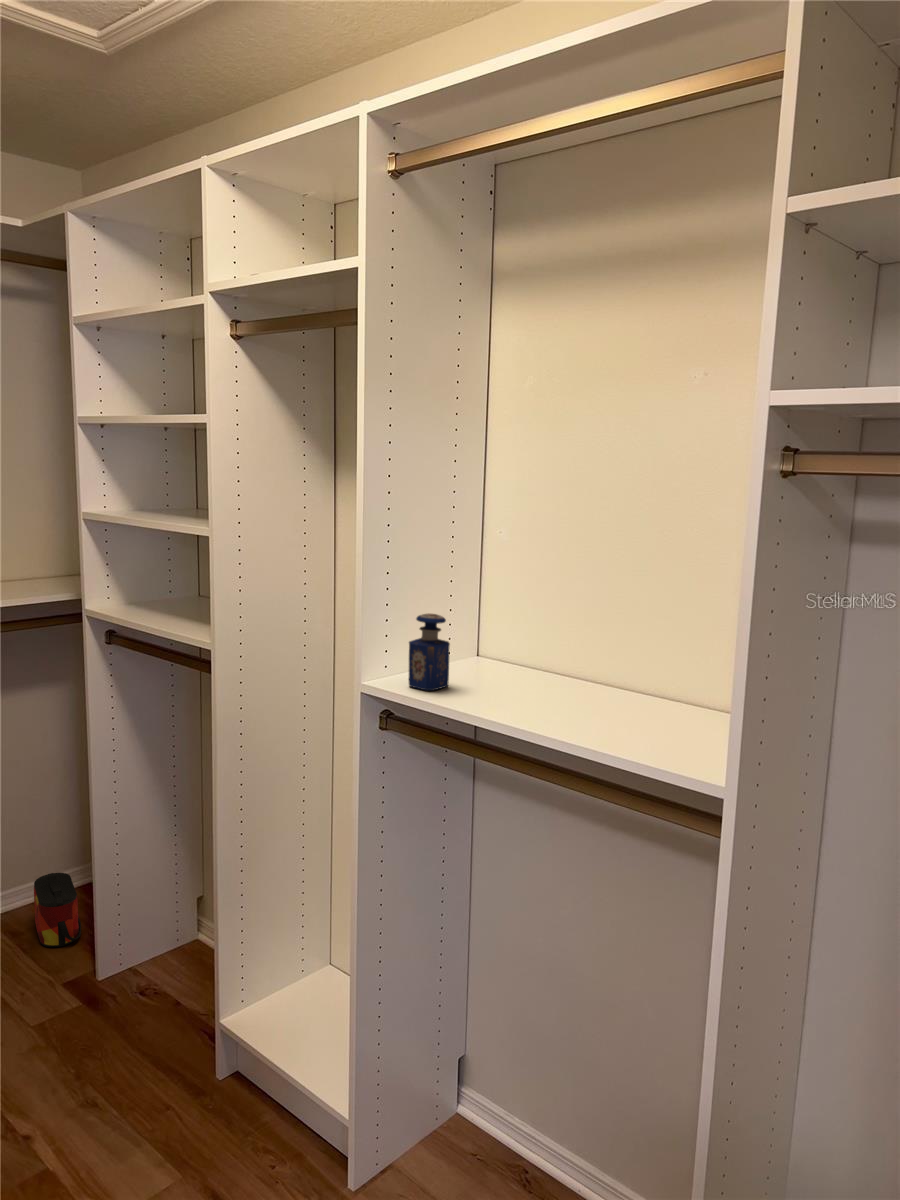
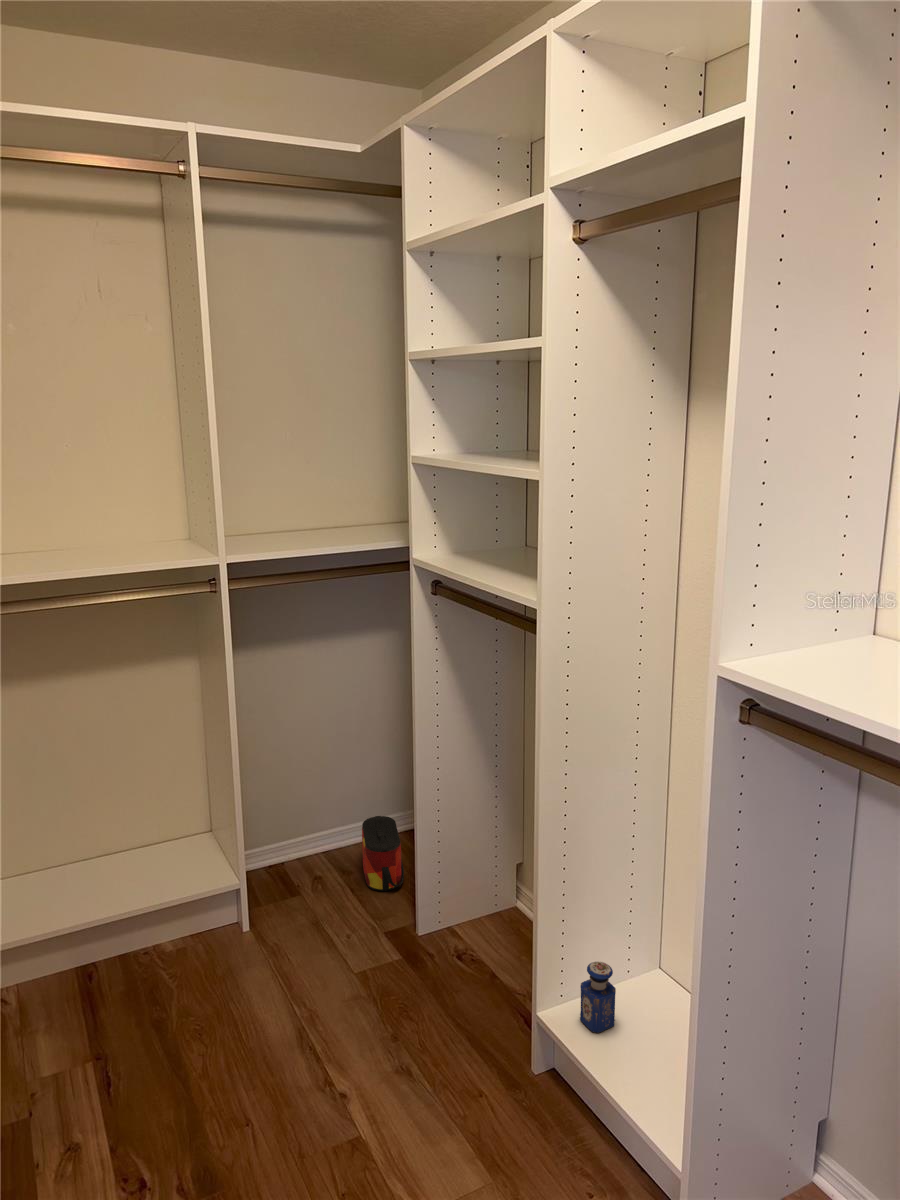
perfume bottle: present [409,614,450,690] -> present [580,962,616,1033]

